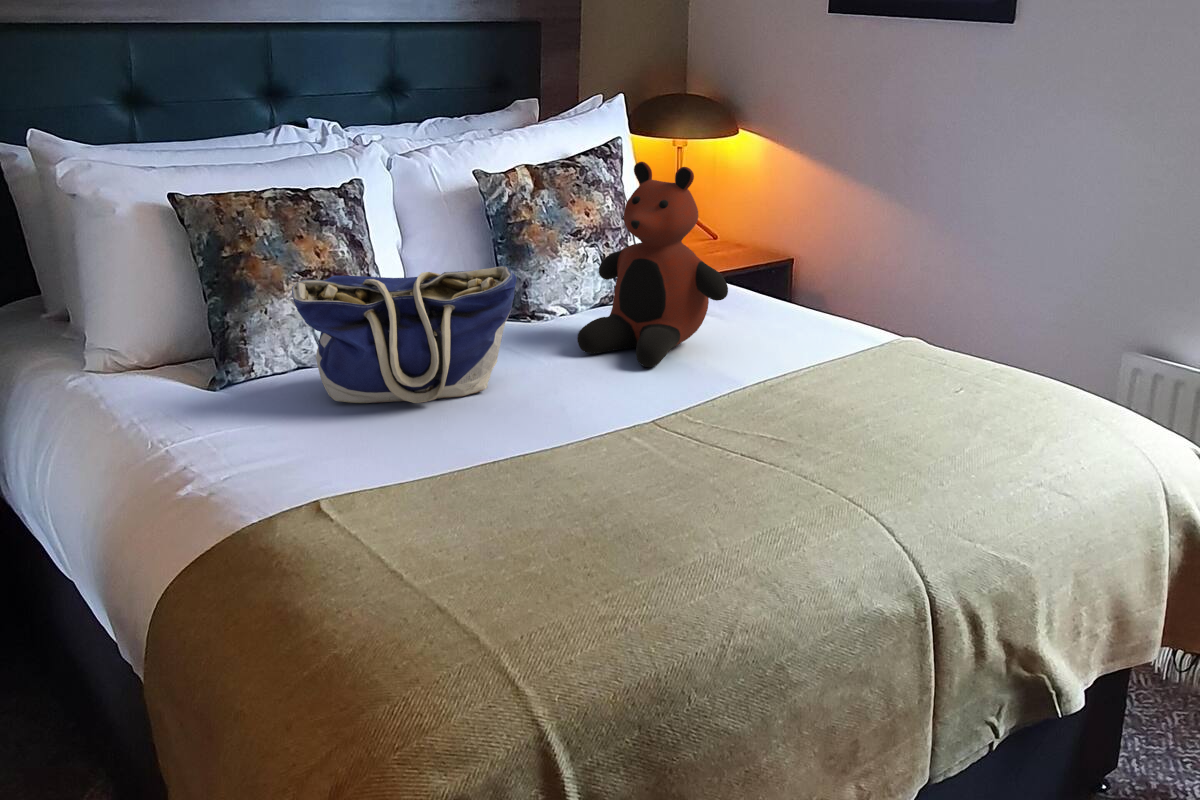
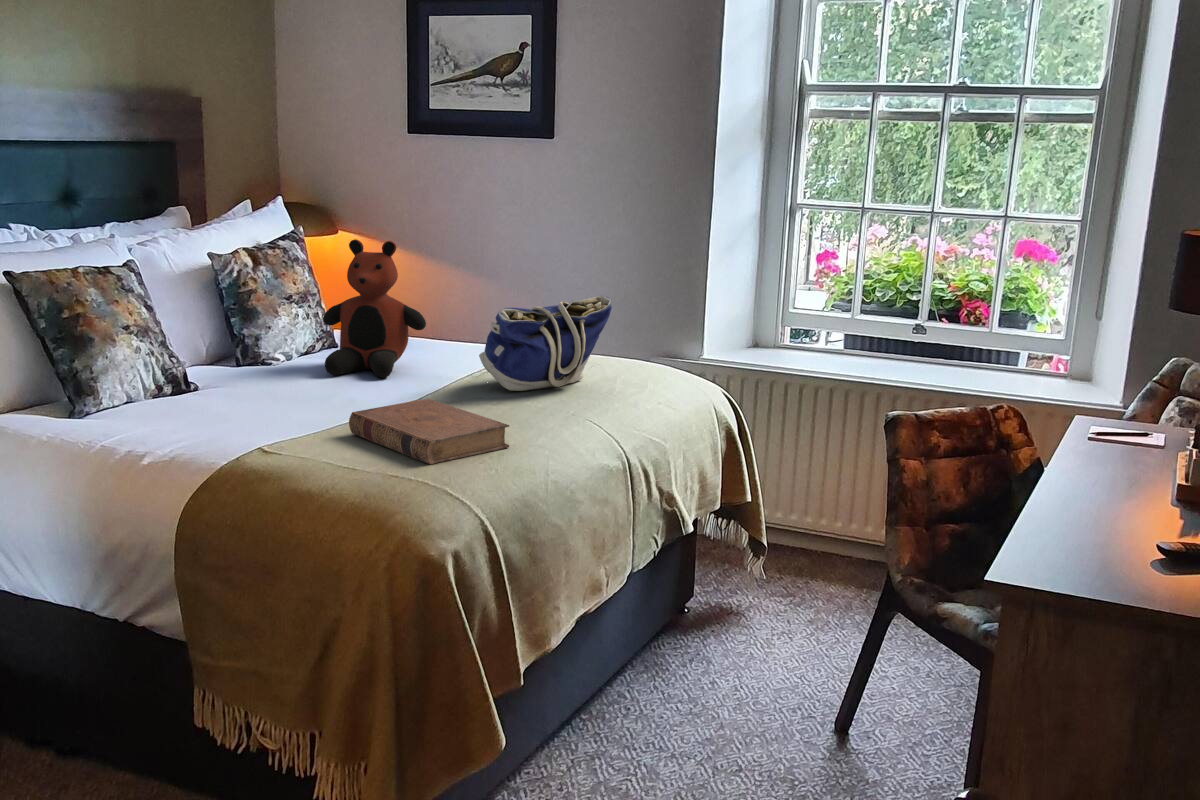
tote bag: present [290,266,517,403] -> present [479,296,612,391]
book: none [486,438,694,581] -> present [349,399,509,464]

